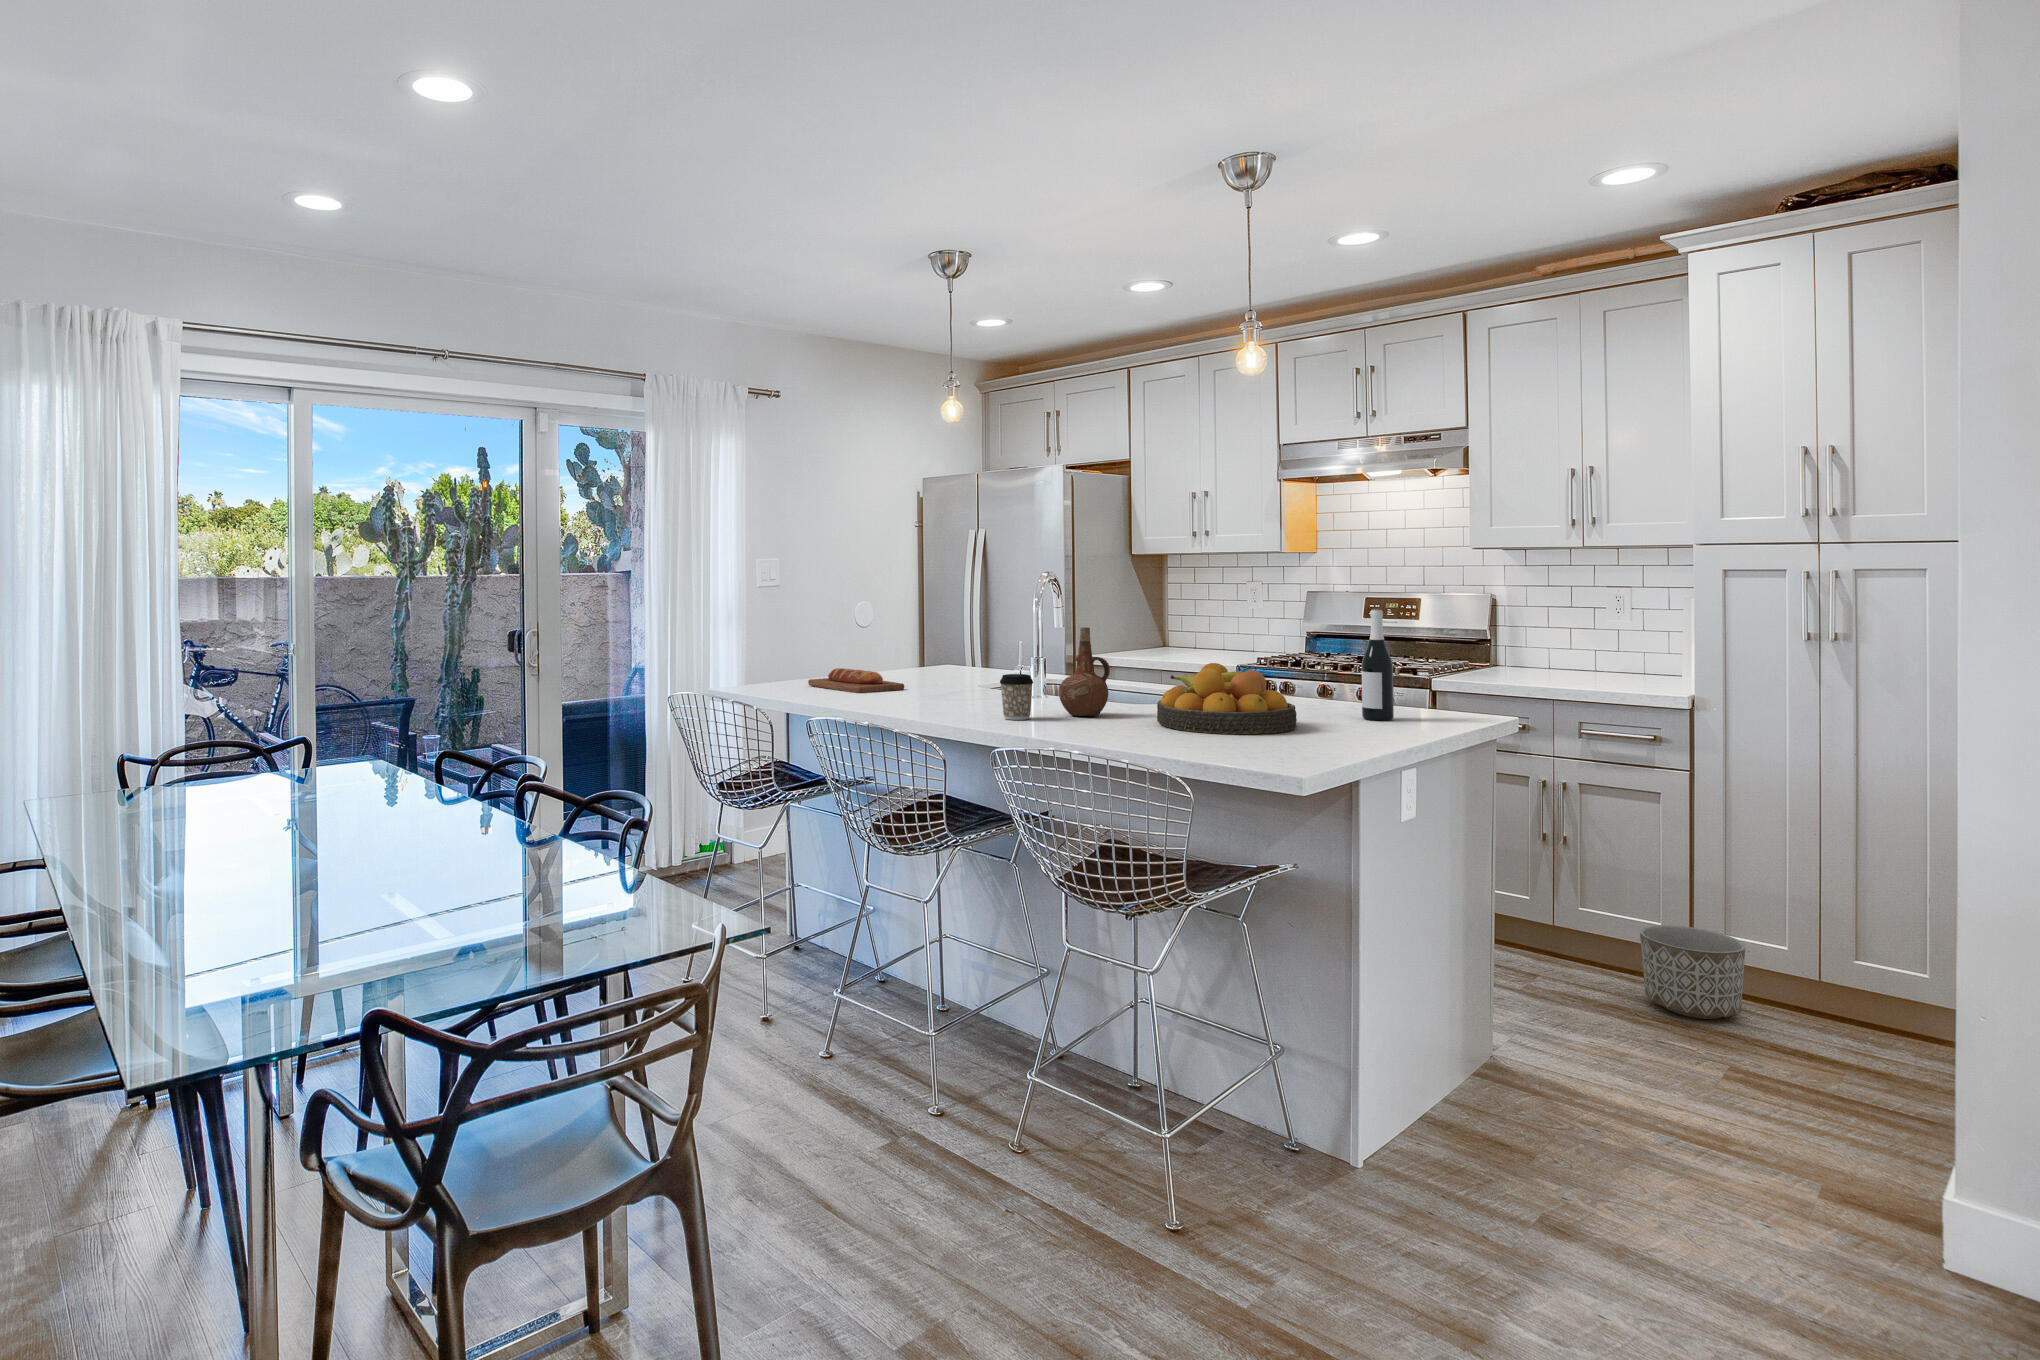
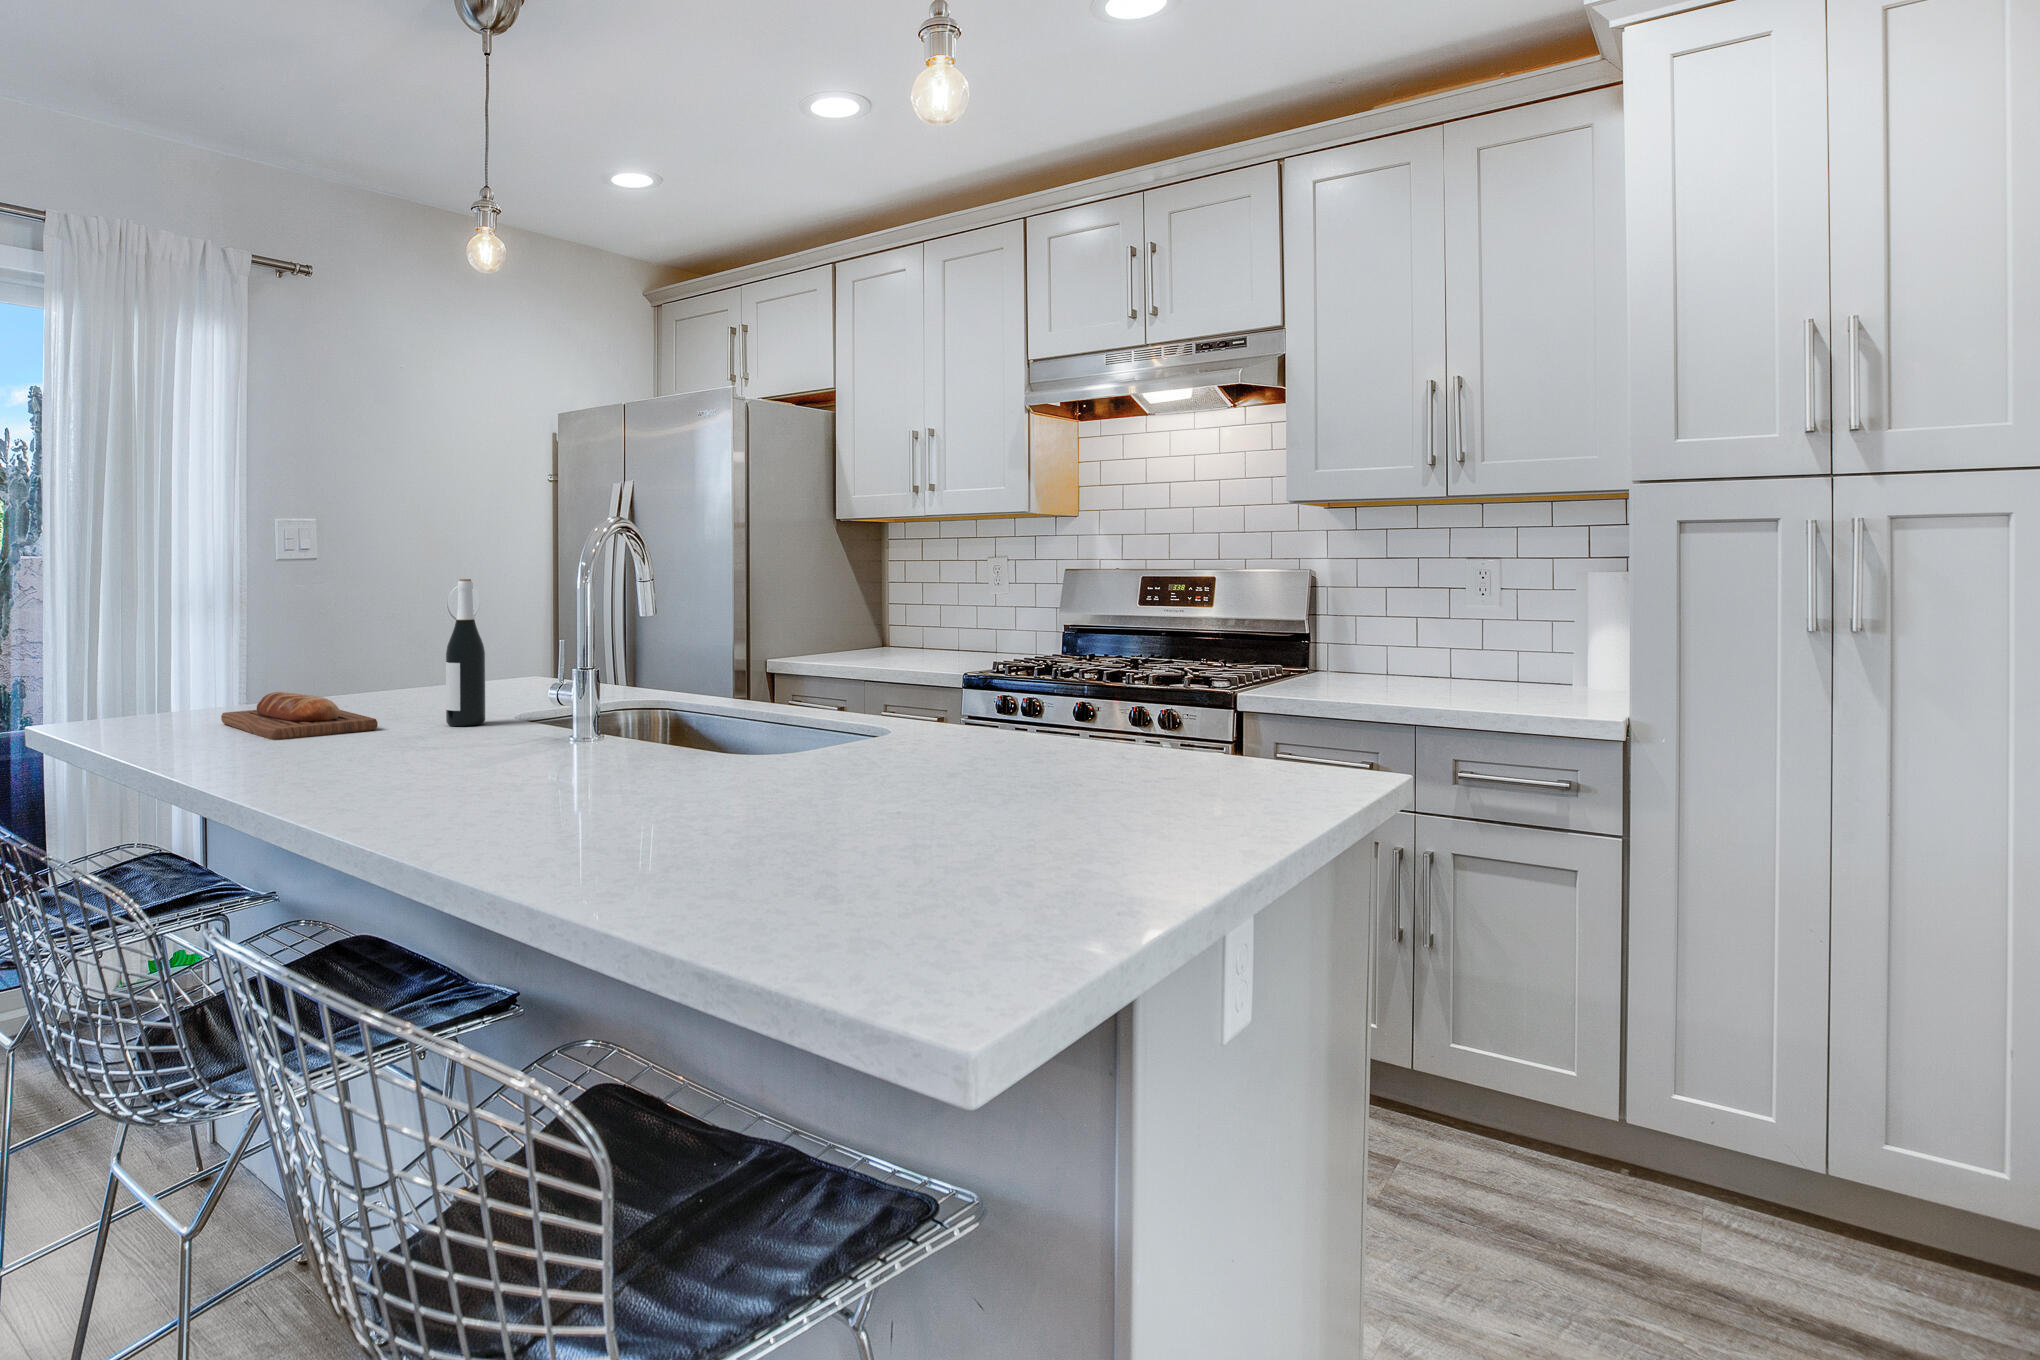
wine bottle: present [1362,609,1394,721] -> present [446,579,485,726]
ceramic pitcher: present [1059,628,1110,716] -> none [554,613,661,798]
fruit bowl: present [1157,663,1297,735] -> none [727,686,1016,857]
coffee cup: present [1000,674,1033,720] -> none [408,713,485,815]
planter: present [1640,925,1745,1019] -> none [1558,1083,1725,1254]

